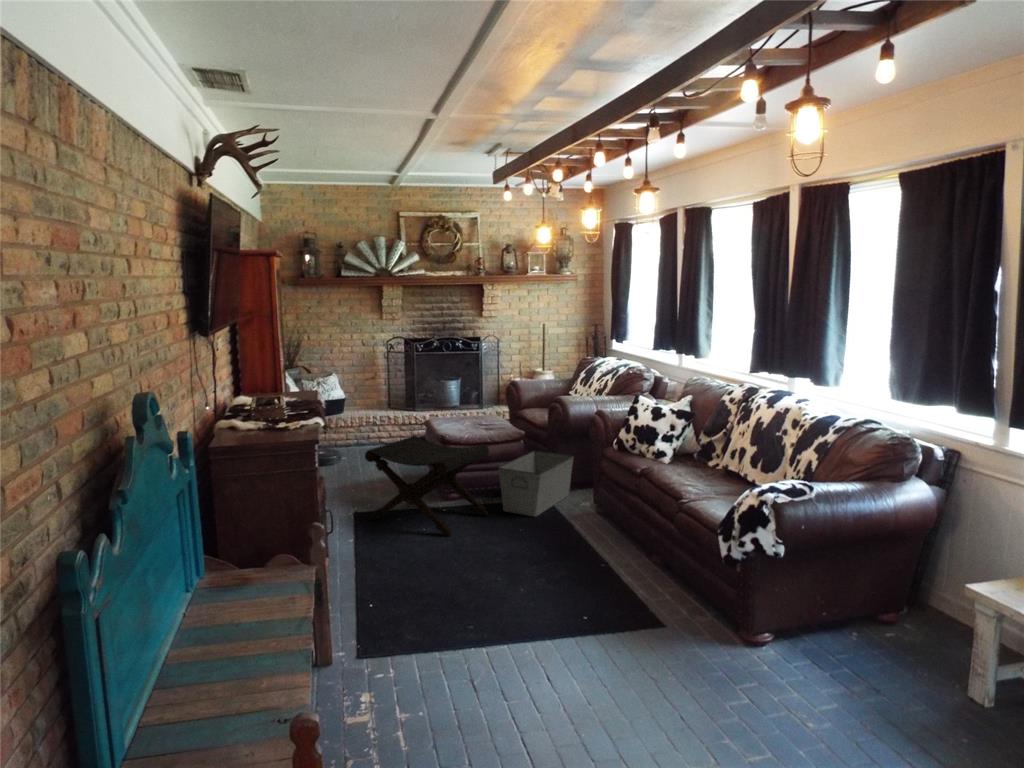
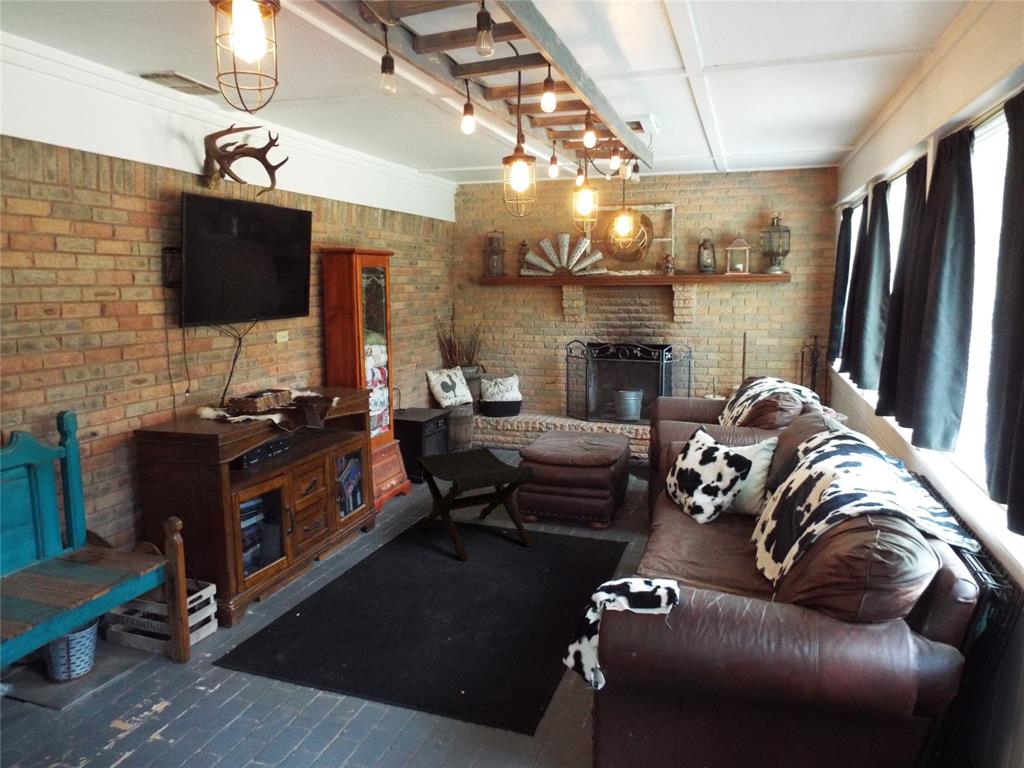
storage bin: present [498,451,574,517] -> none [551,482,655,558]

